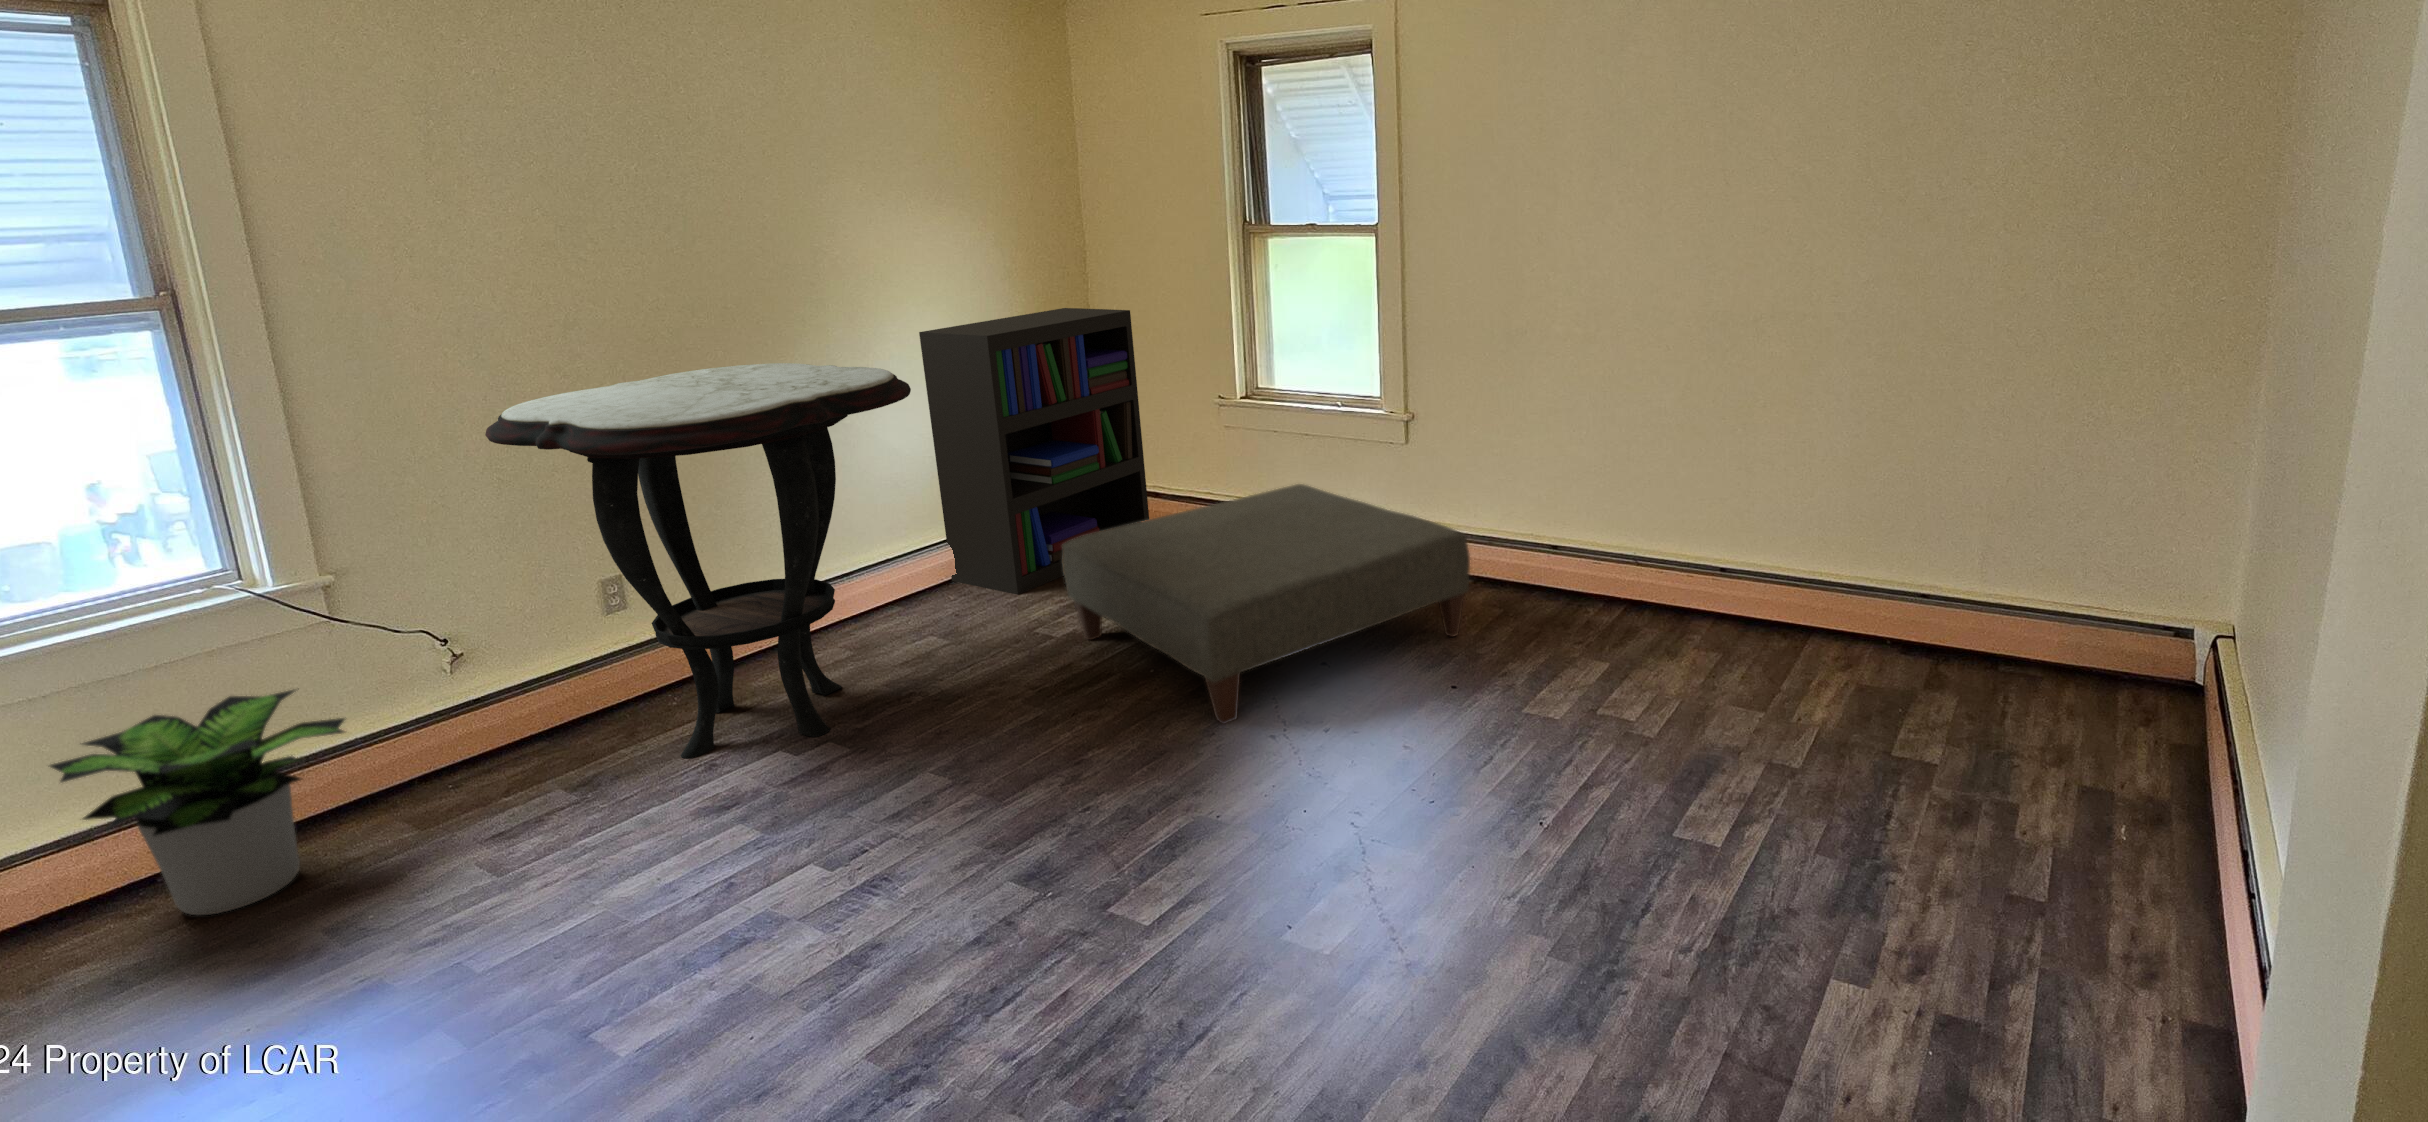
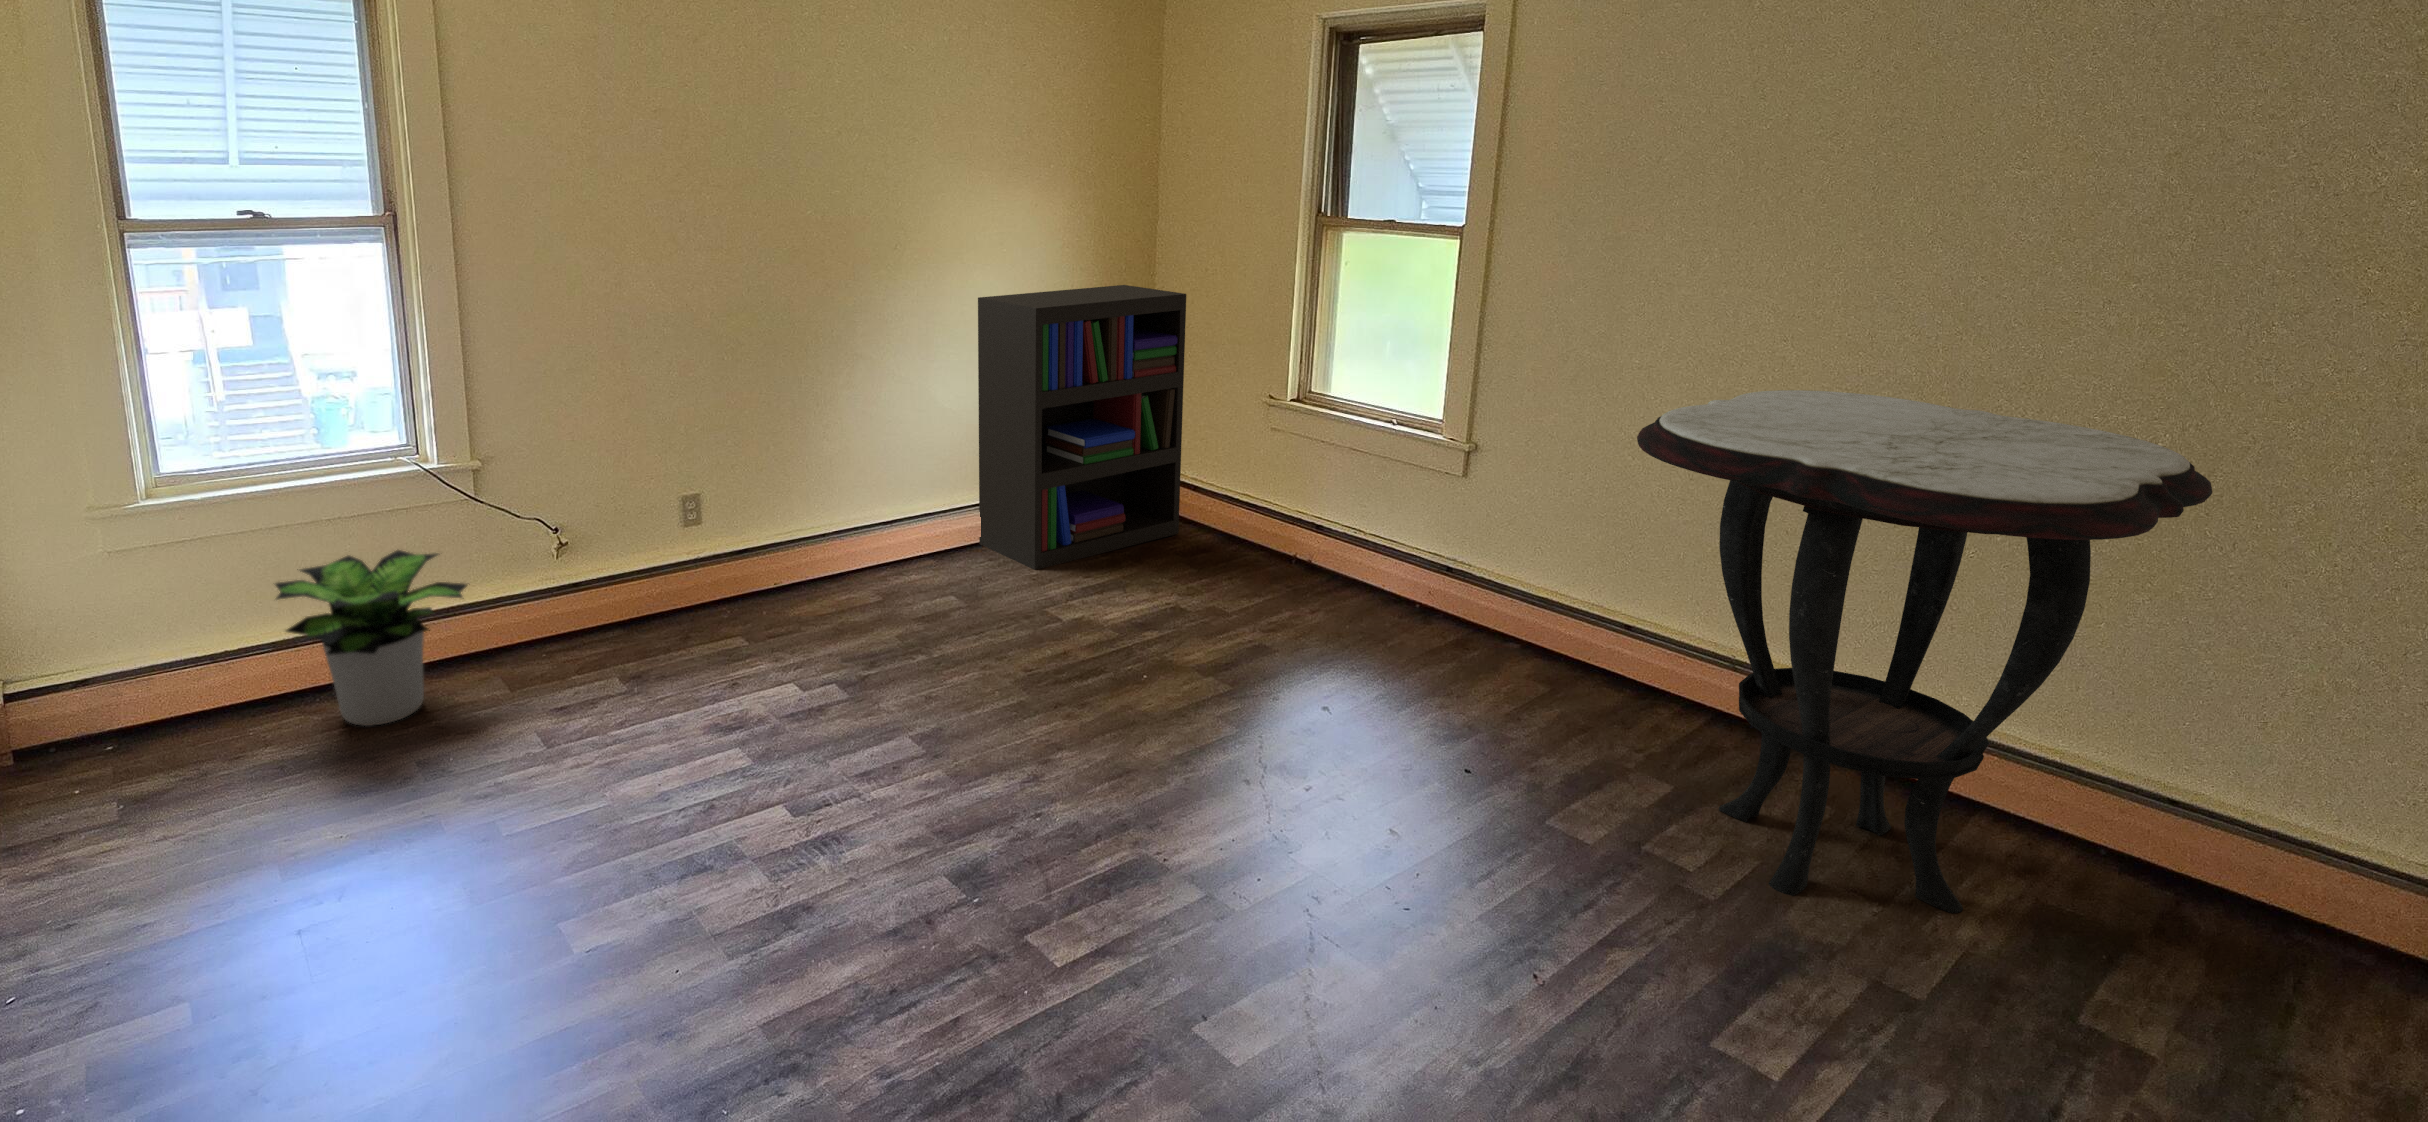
side table: present [485,363,911,759] -> present [1637,390,2212,913]
ottoman: present [1062,484,1470,724] -> none [1072,504,1518,758]

